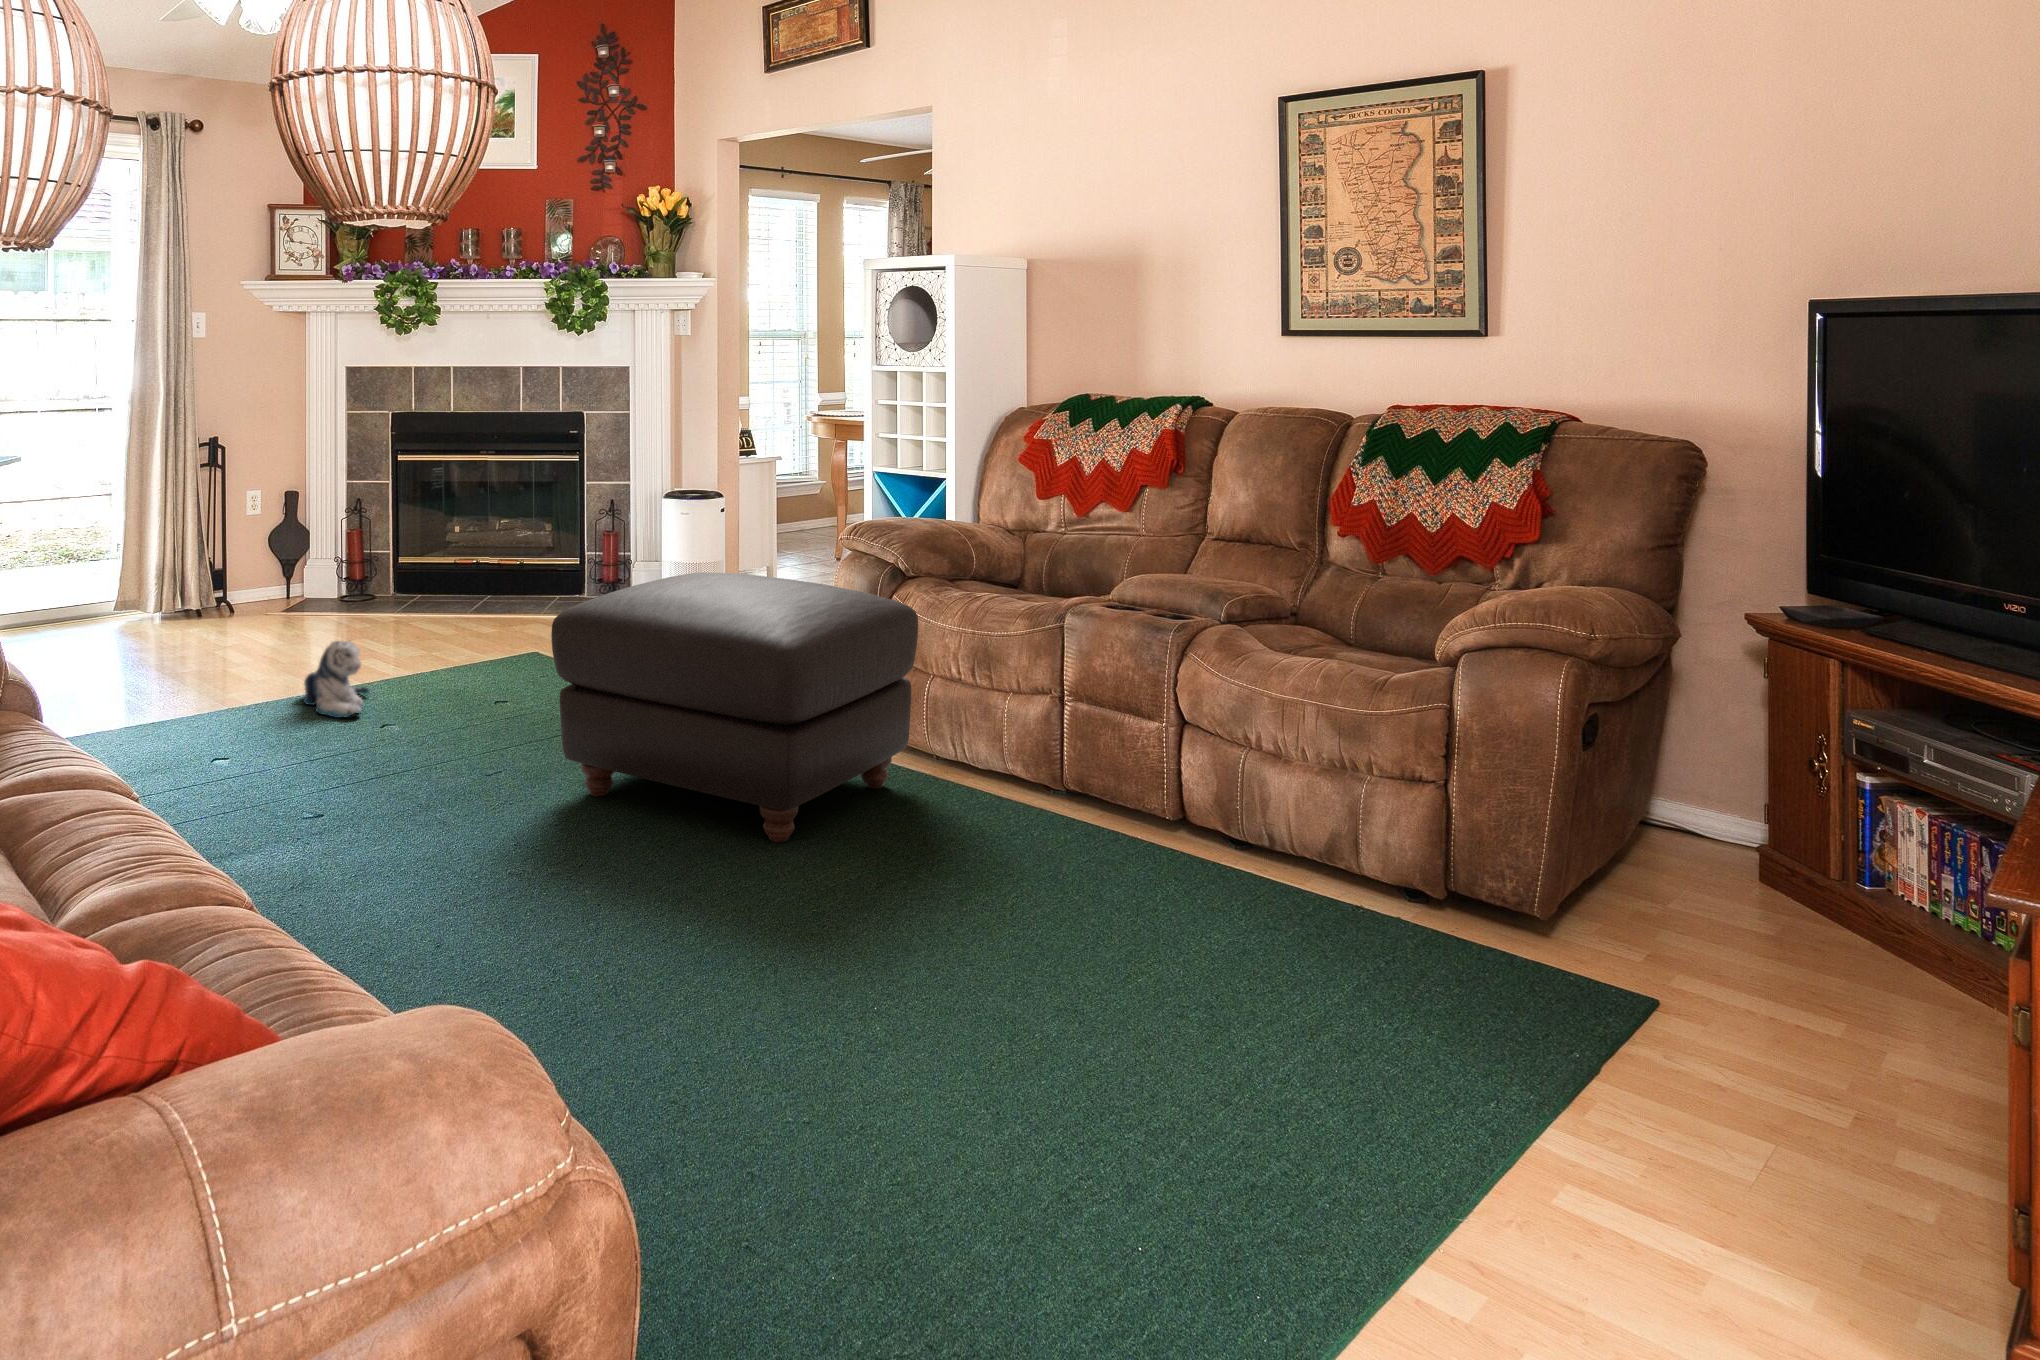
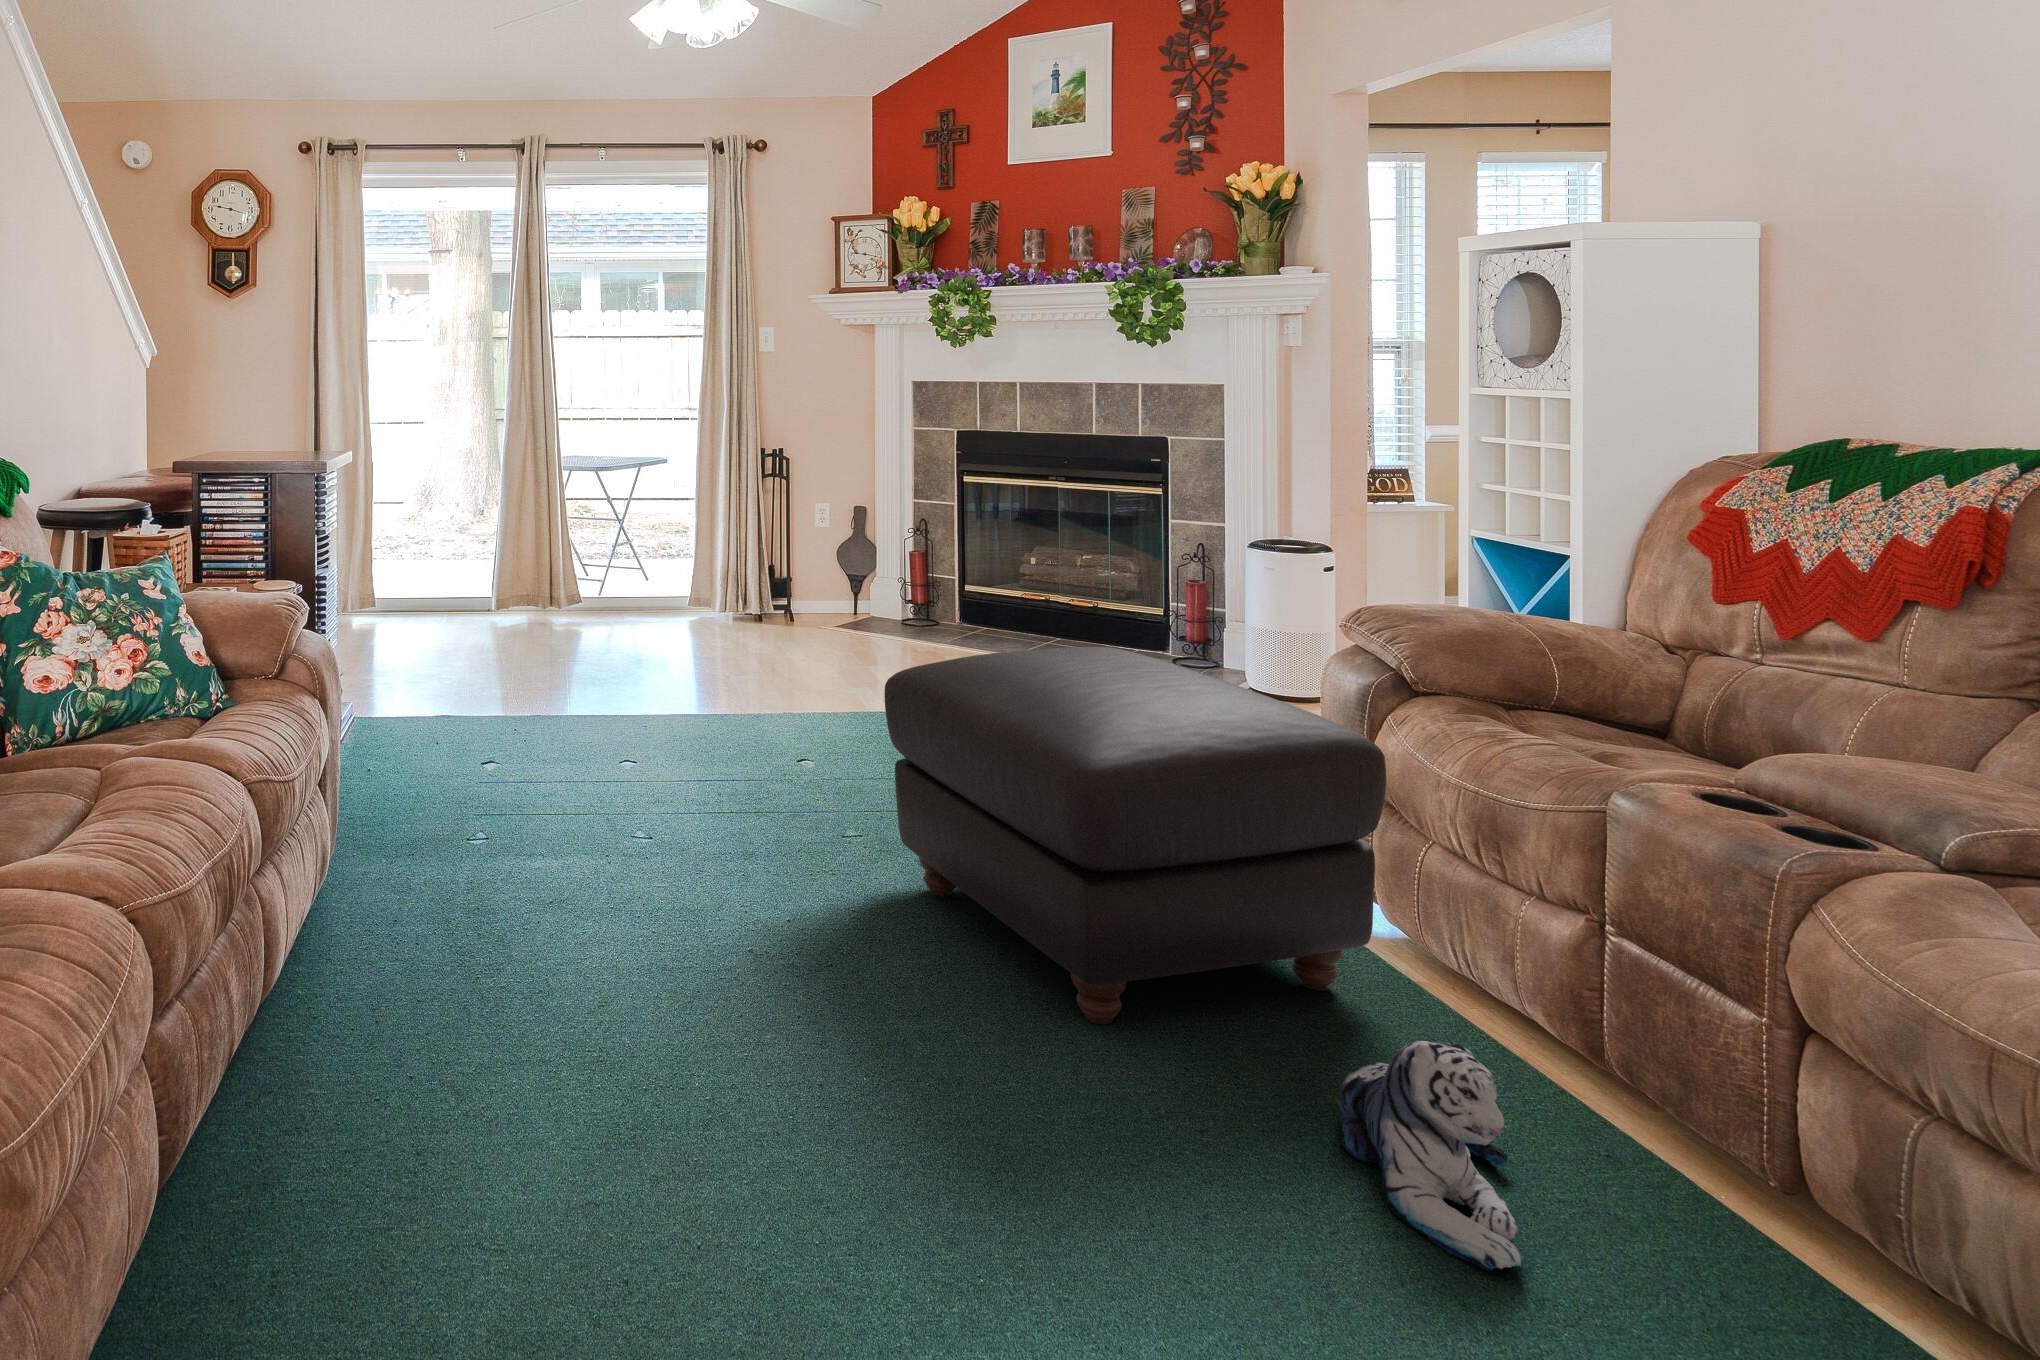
plush toy: present [303,641,369,718] -> present [1339,1041,1523,1271]

